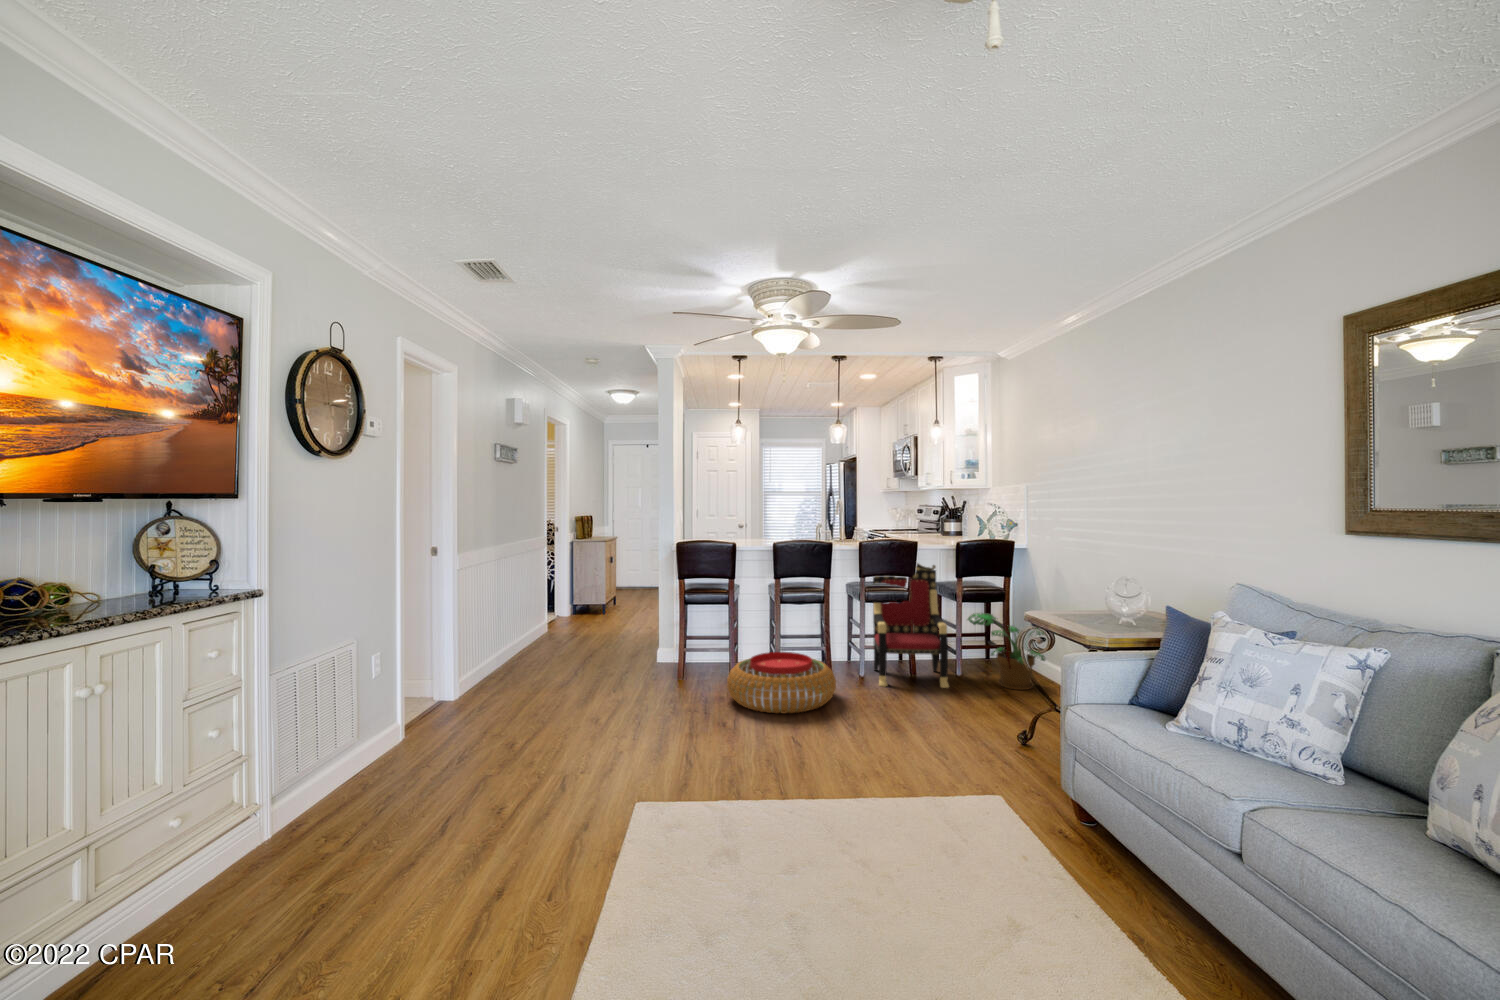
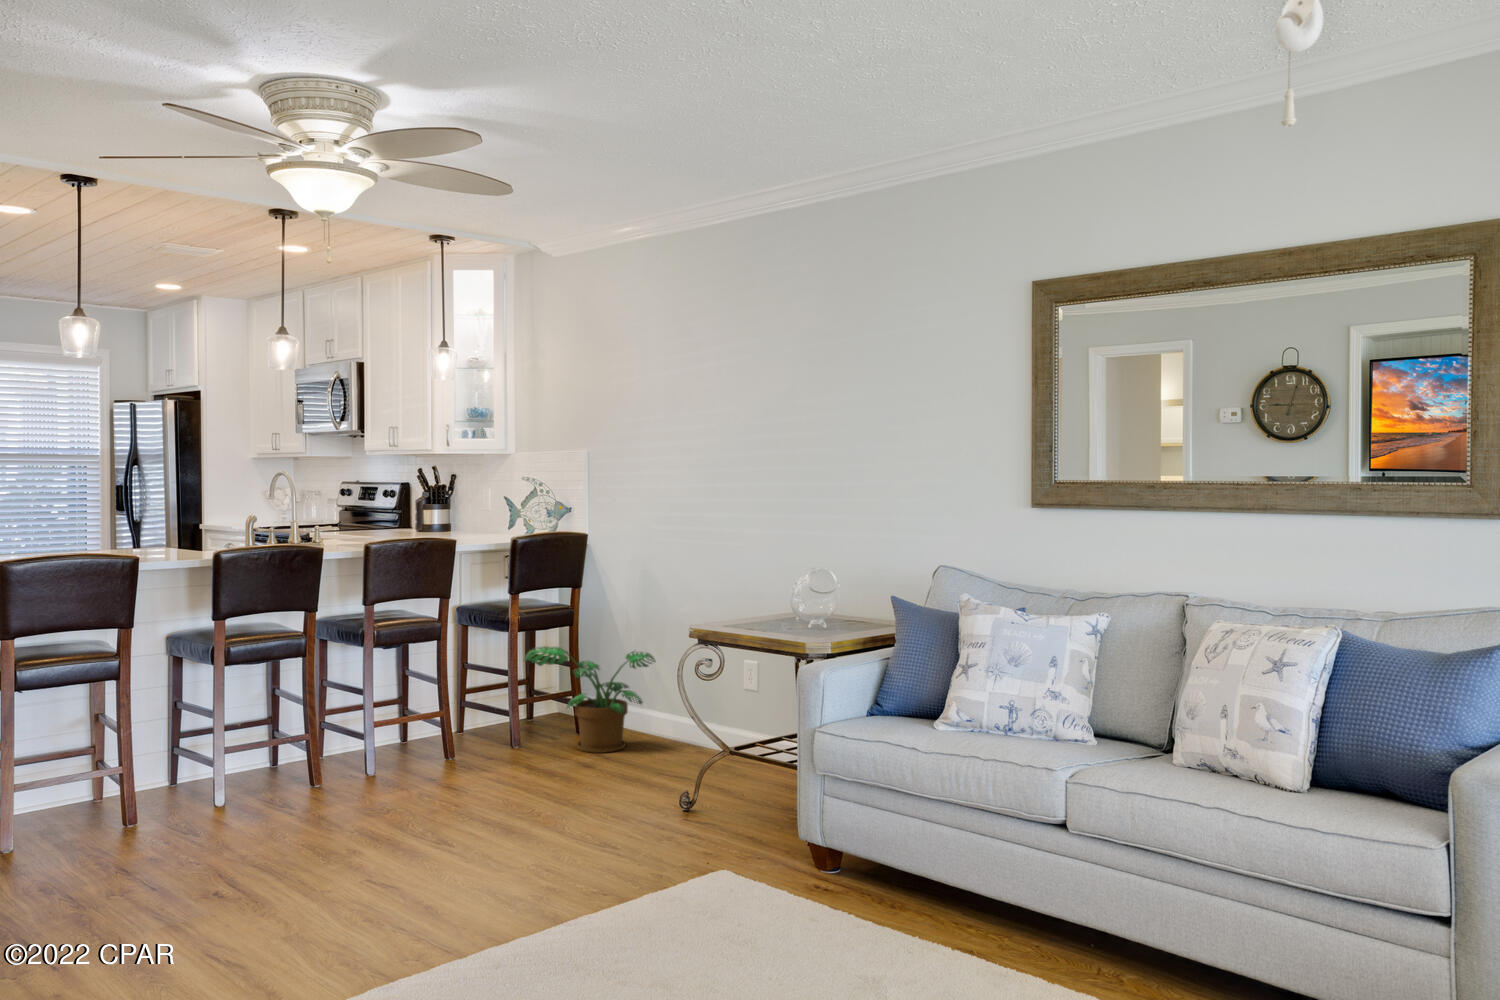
armchair: present [873,564,949,688] -> none [375,566,519,786]
pouf: present [727,652,836,713] -> none [149,752,374,870]

